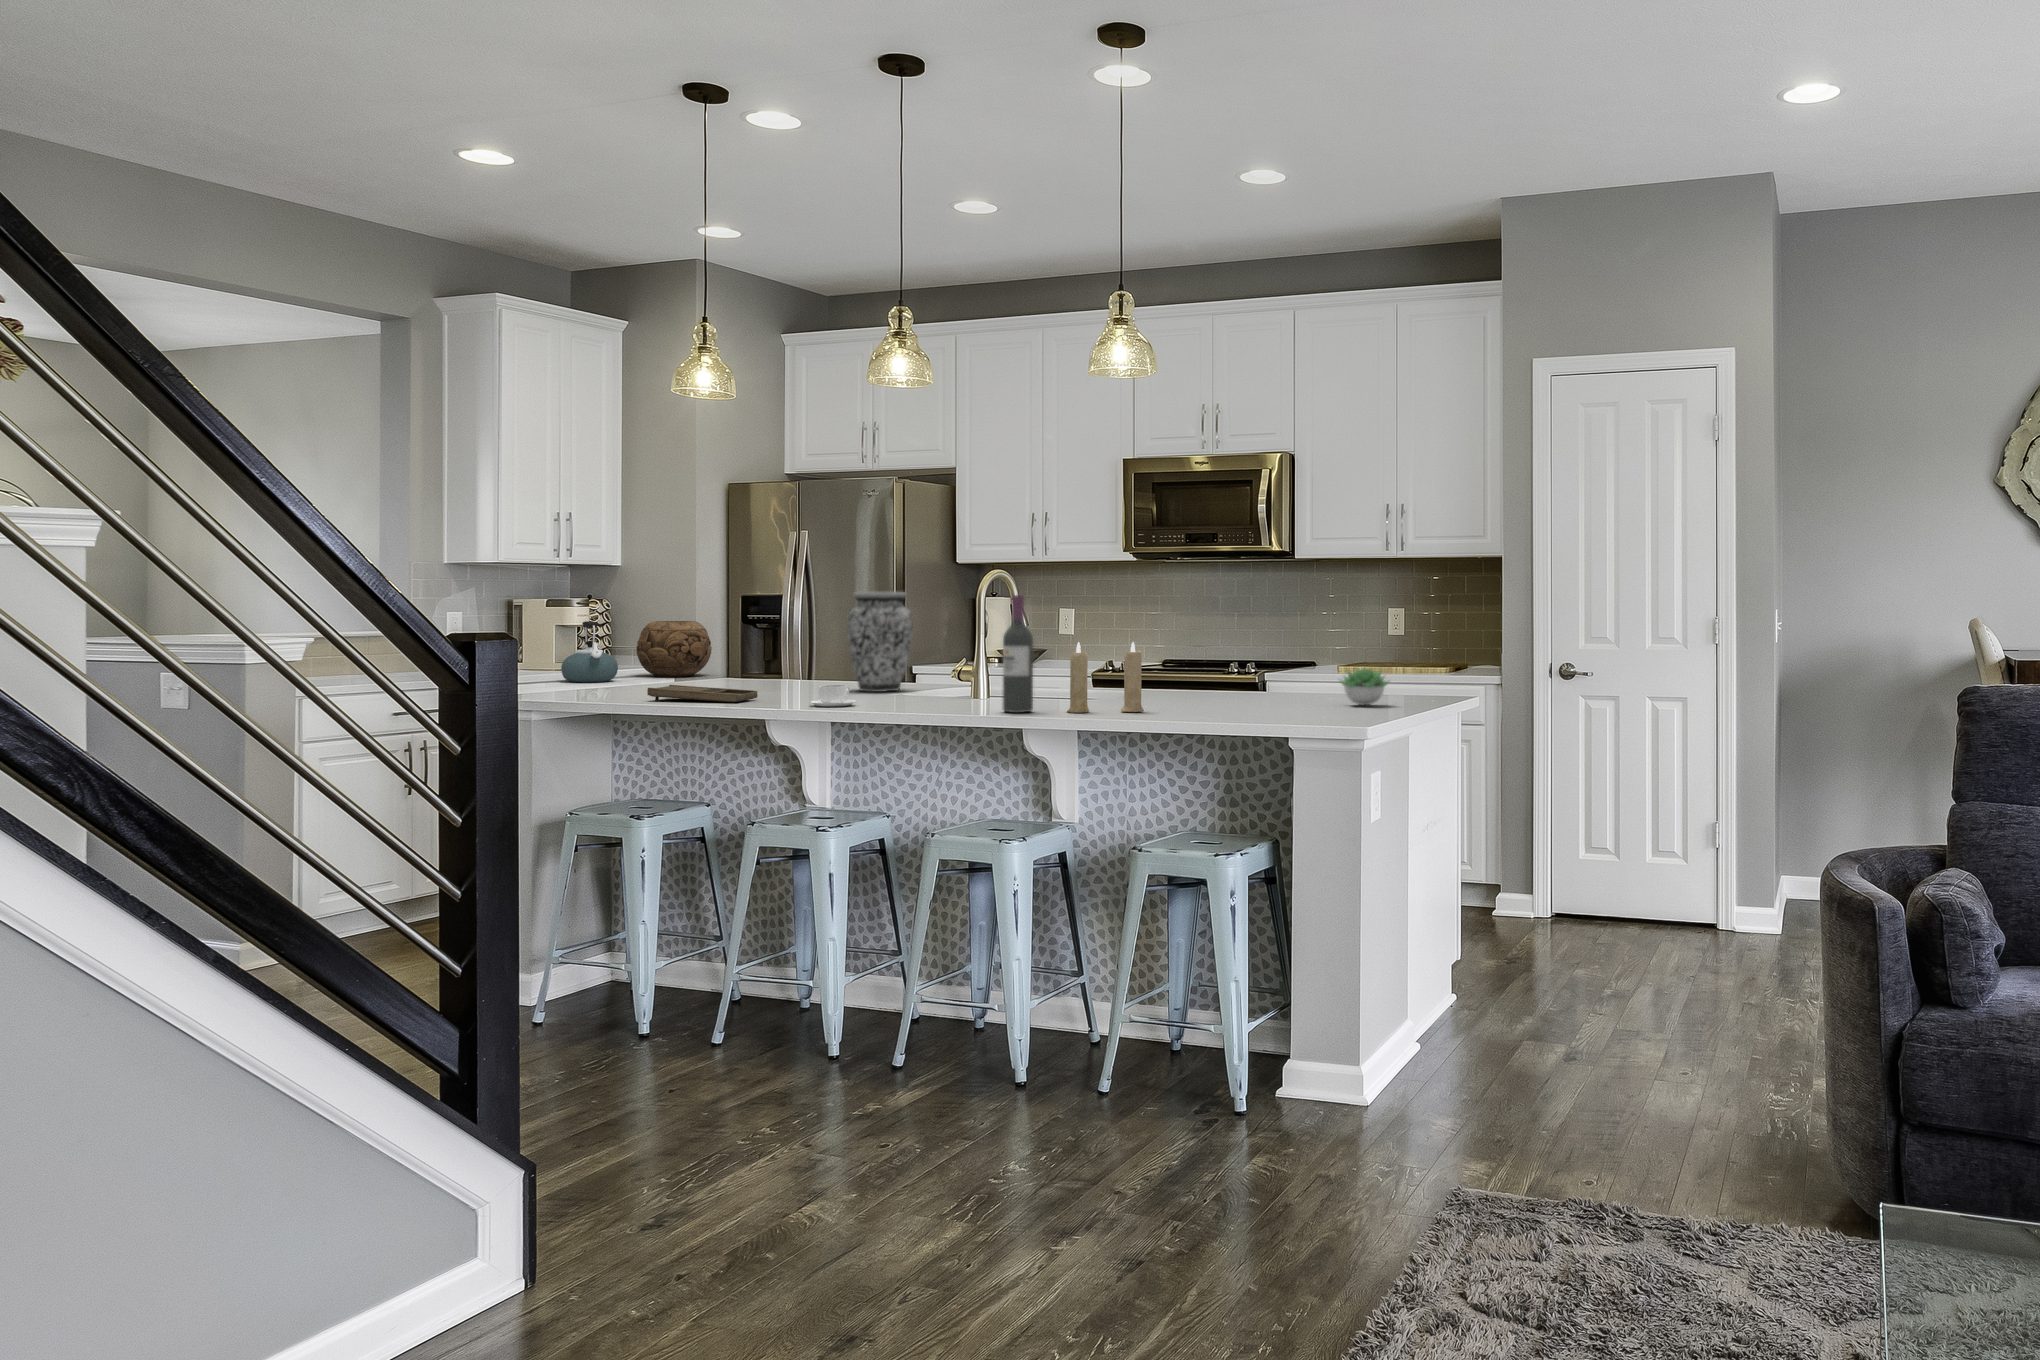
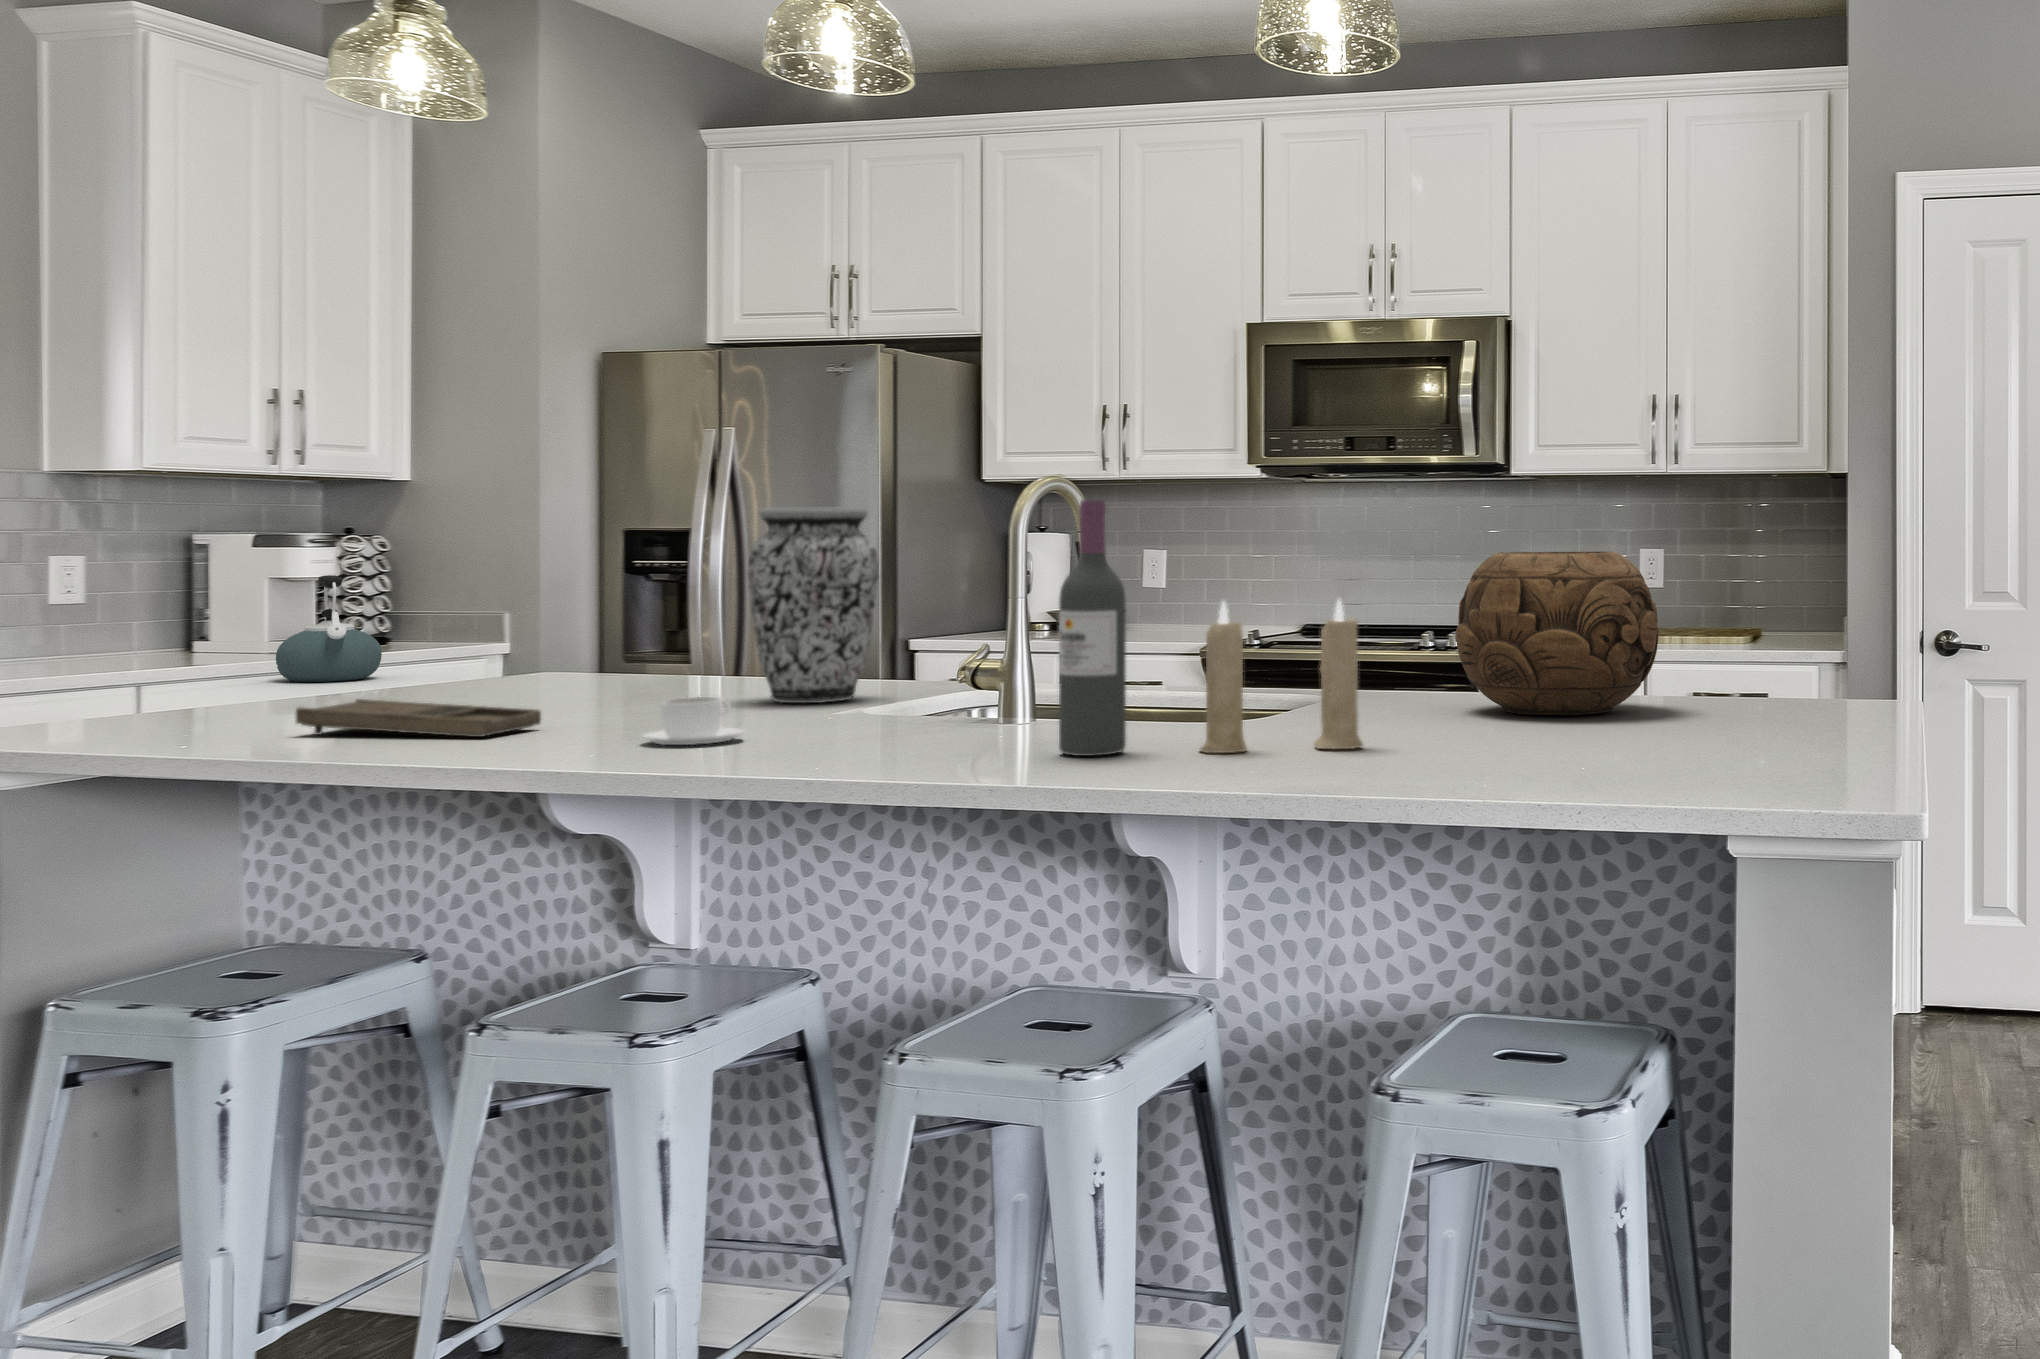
decorative bowl: present [636,621,712,677] -> present [1456,551,1659,715]
succulent plant: present [1340,669,1390,705] -> none [1737,647,1846,722]

